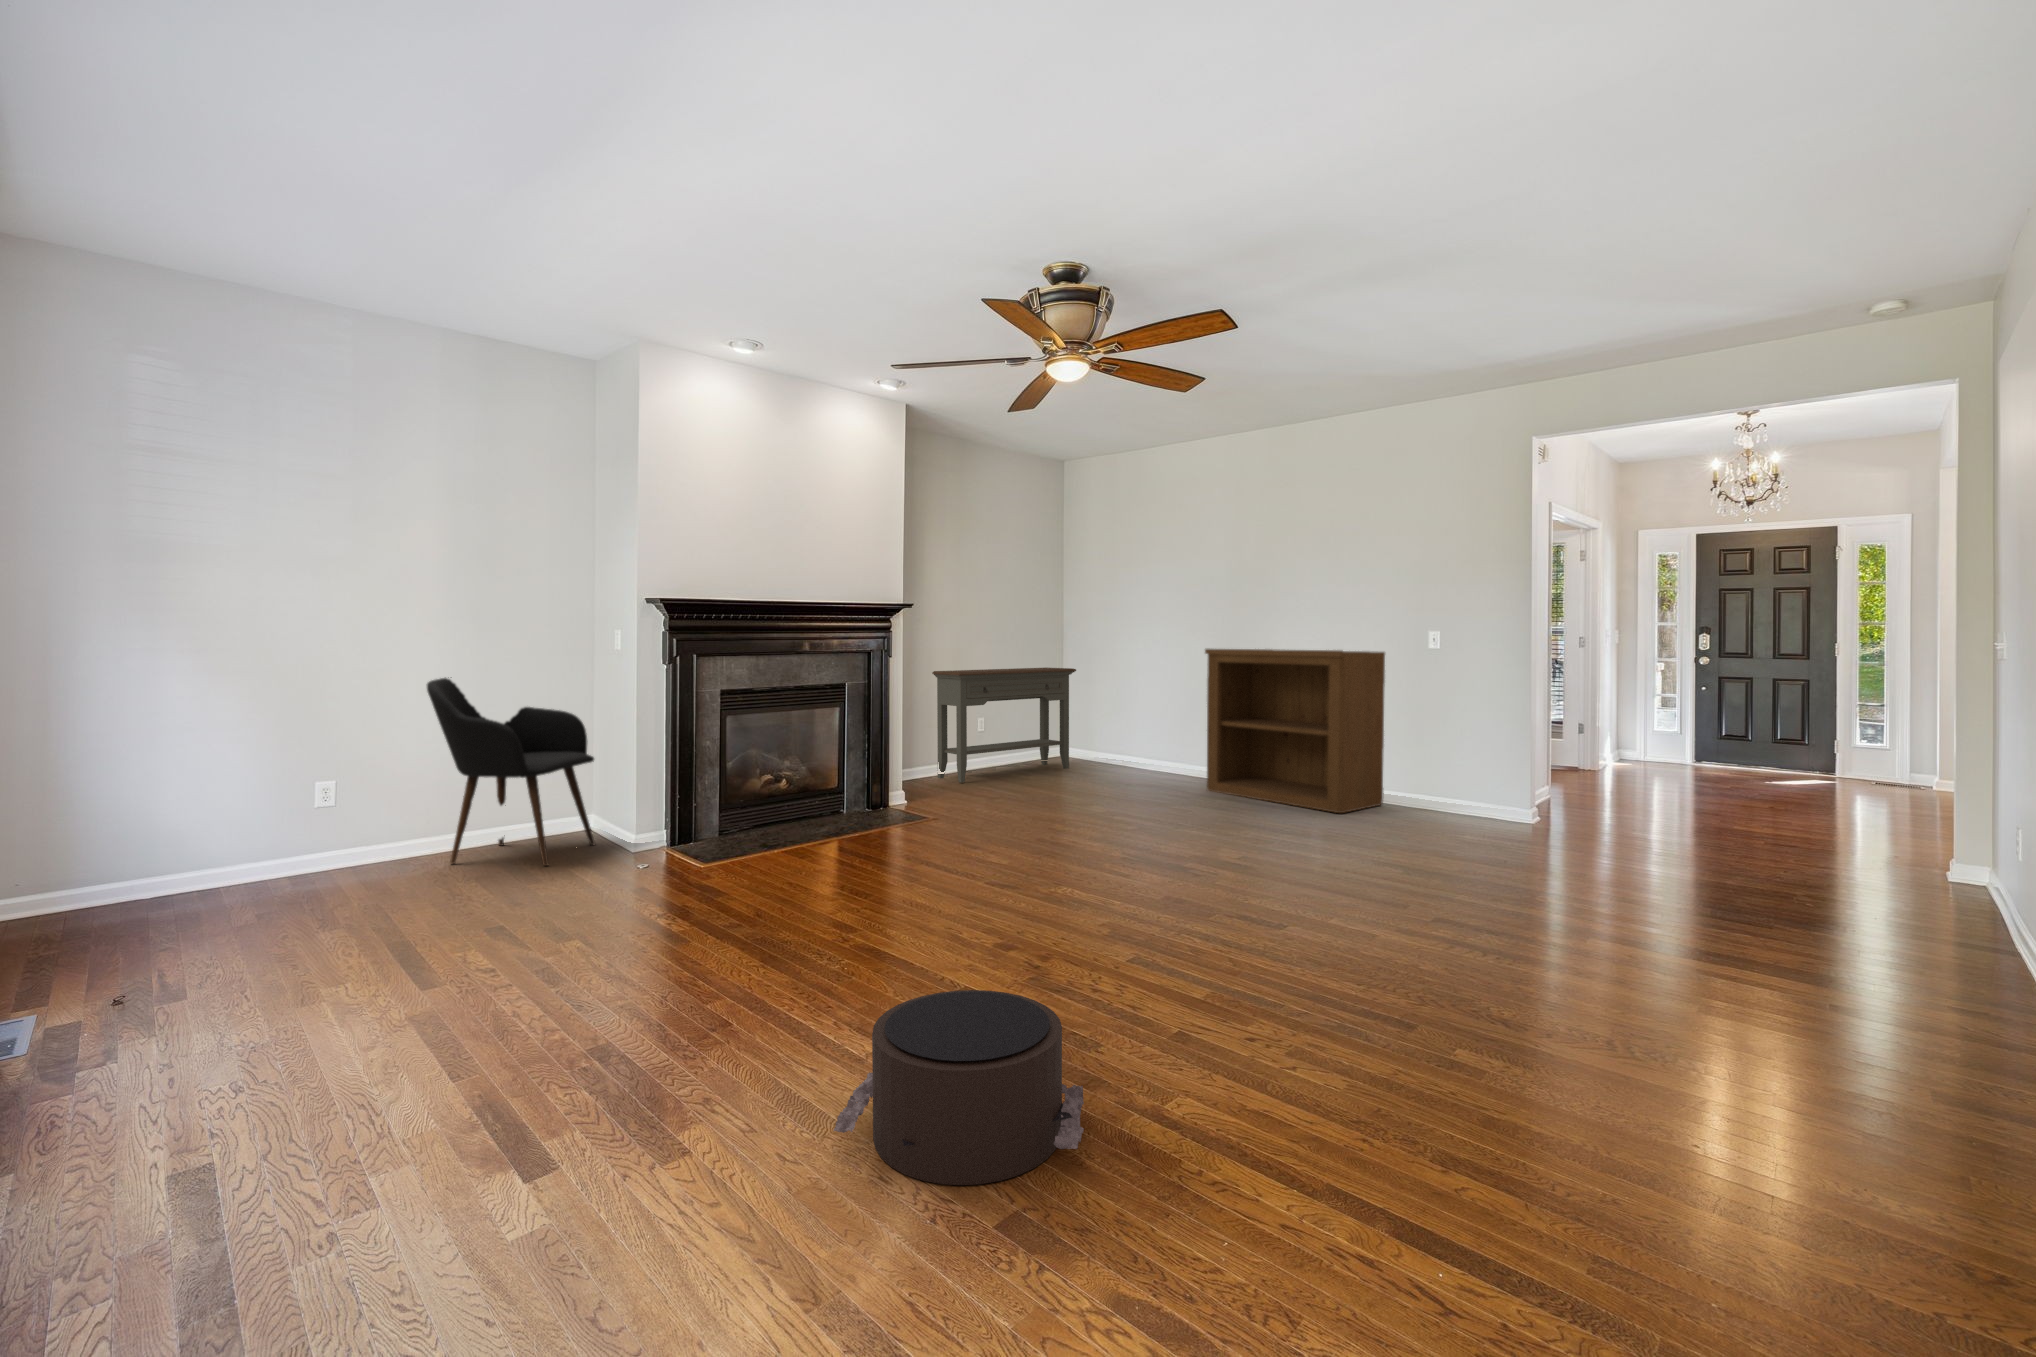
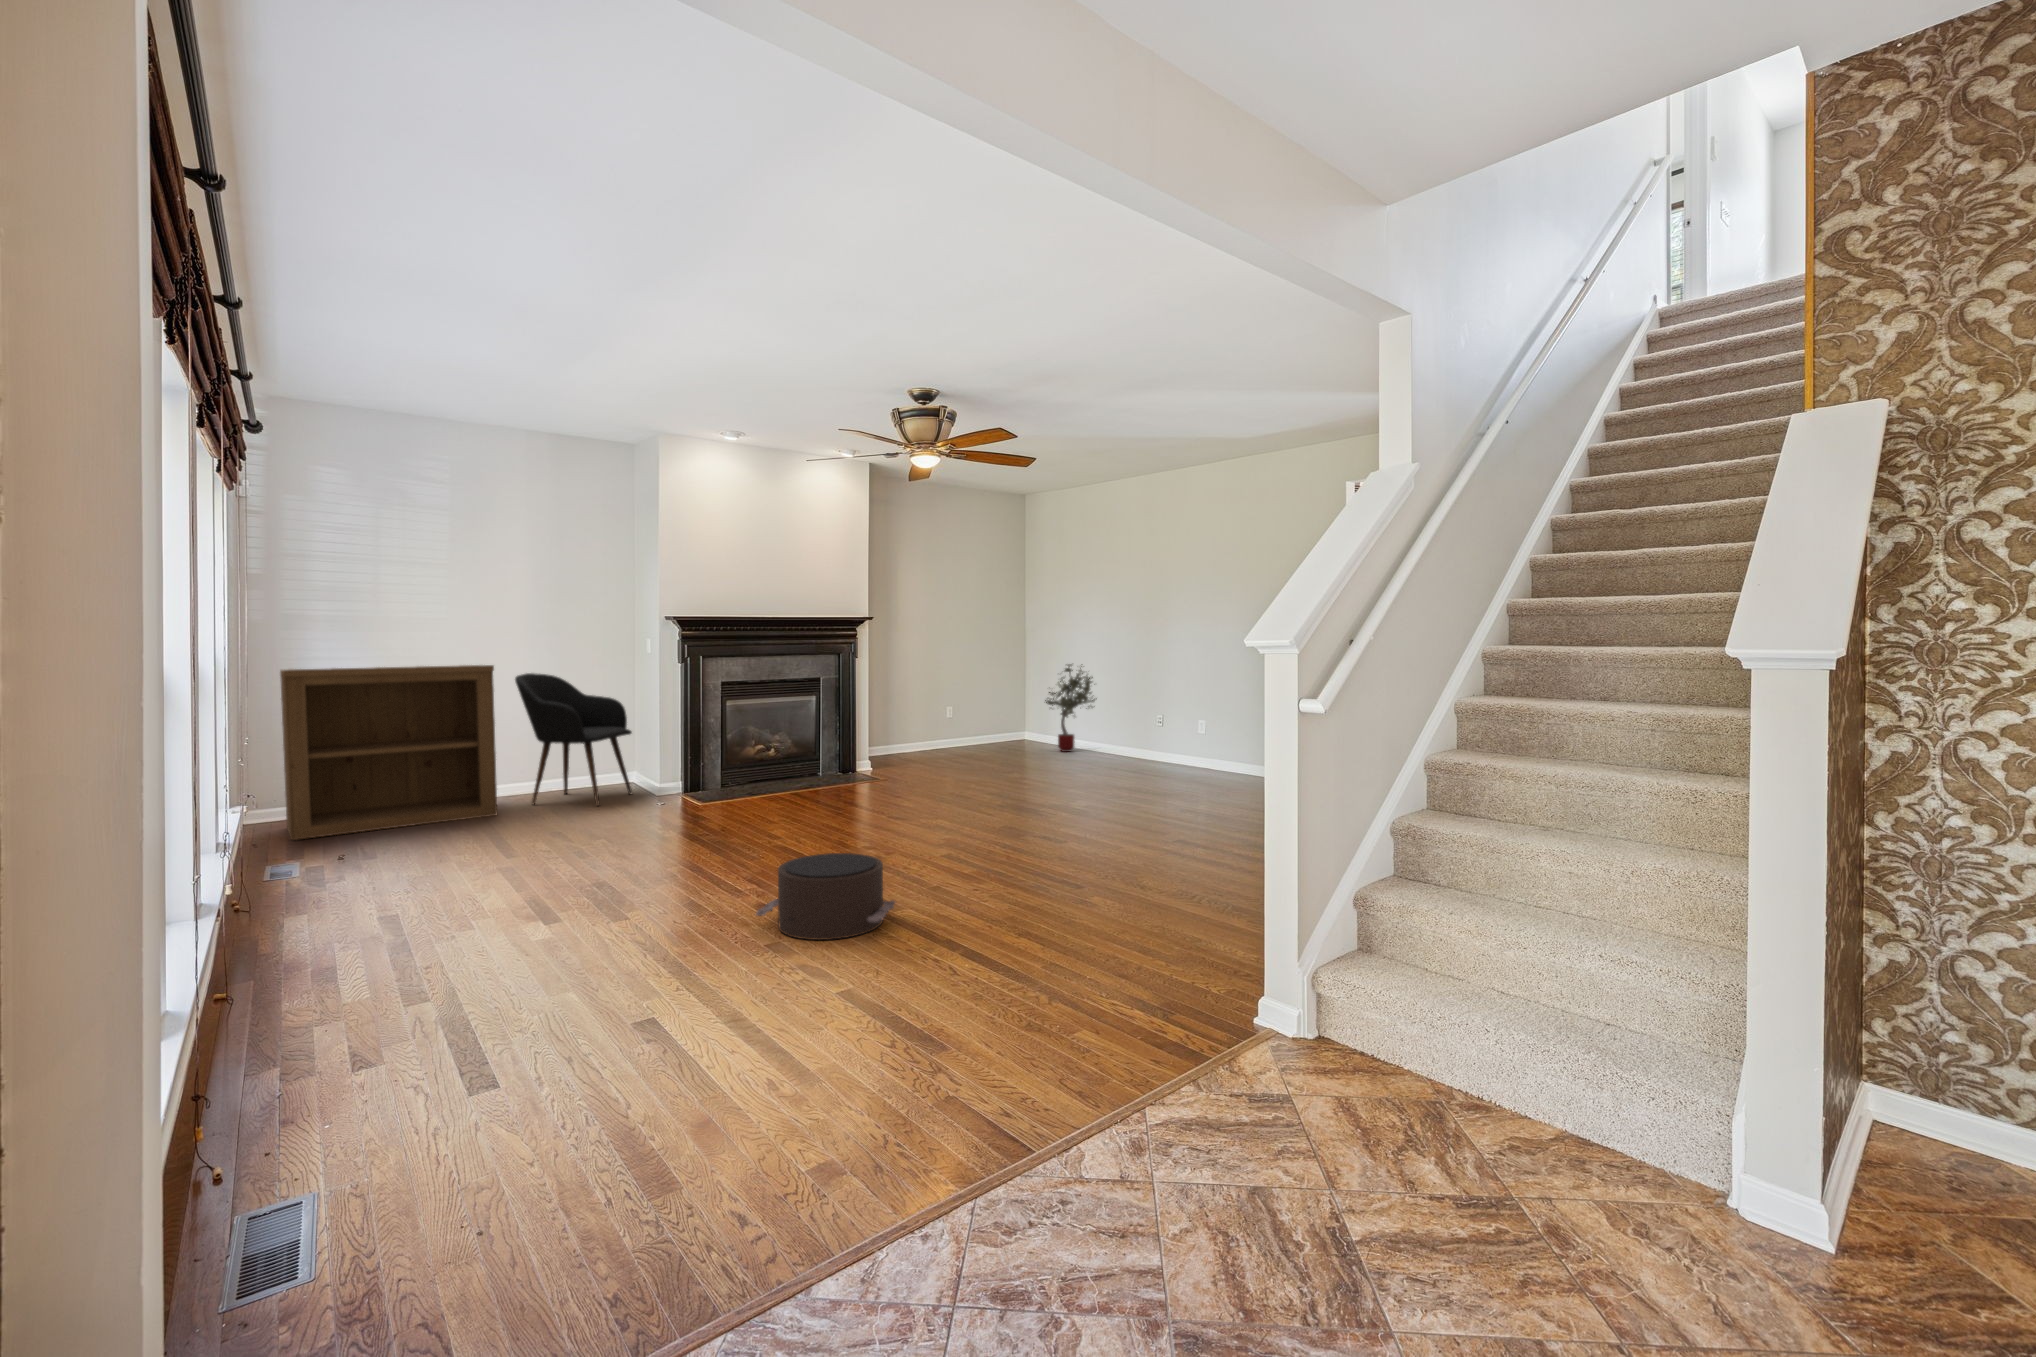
bookshelf: present [1205,649,1385,813] -> present [280,665,497,840]
potted tree: none [1116,665,1189,776] -> present [1045,664,1097,752]
console table: present [932,668,1076,783] -> none [895,665,1013,755]

